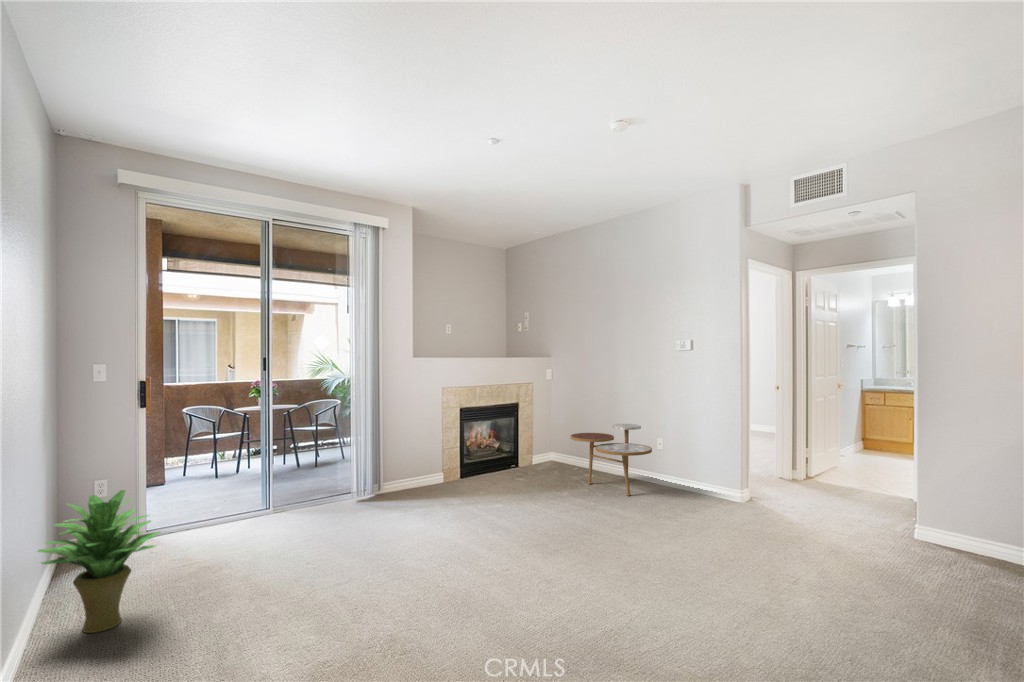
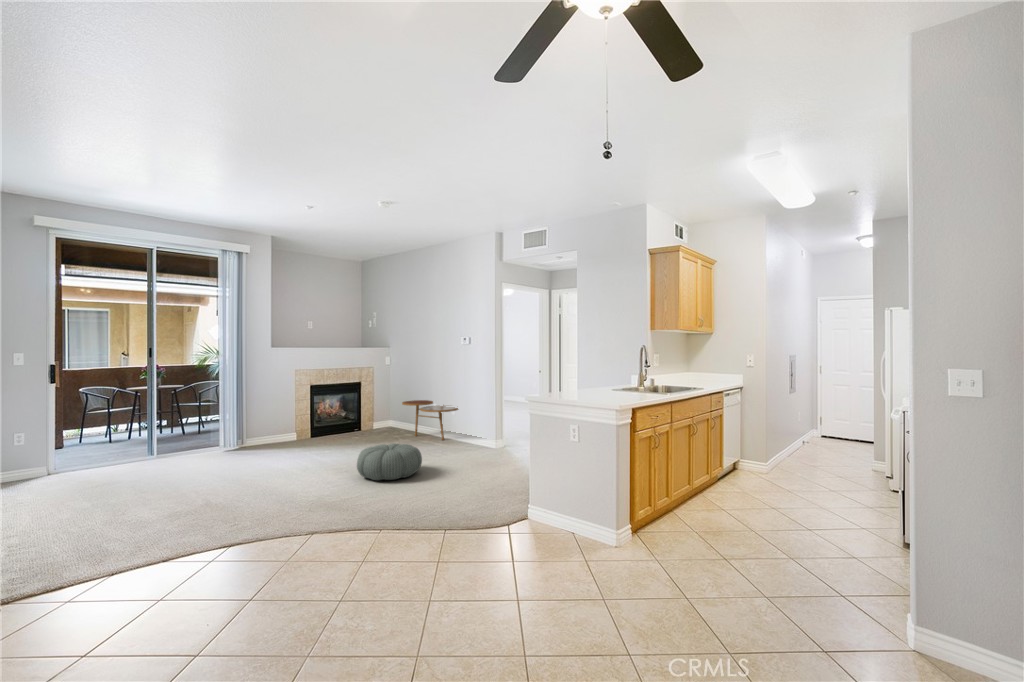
potted plant: present [38,490,160,633] -> none [29,439,122,536]
pouf: none [493,510,595,578] -> present [357,443,422,480]

